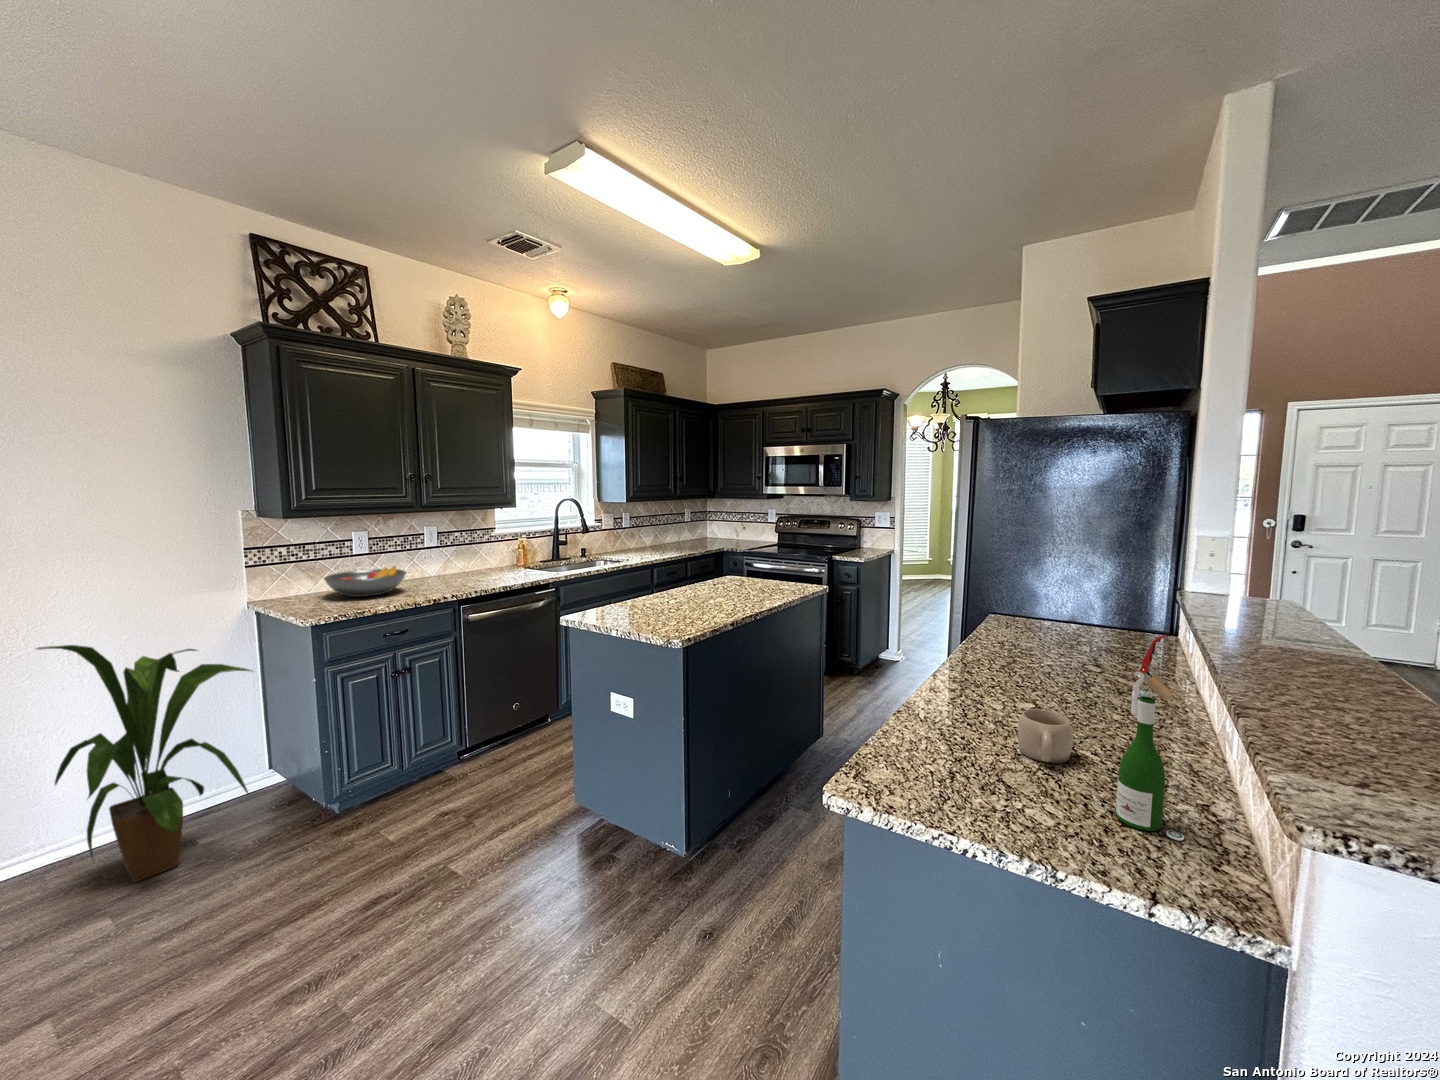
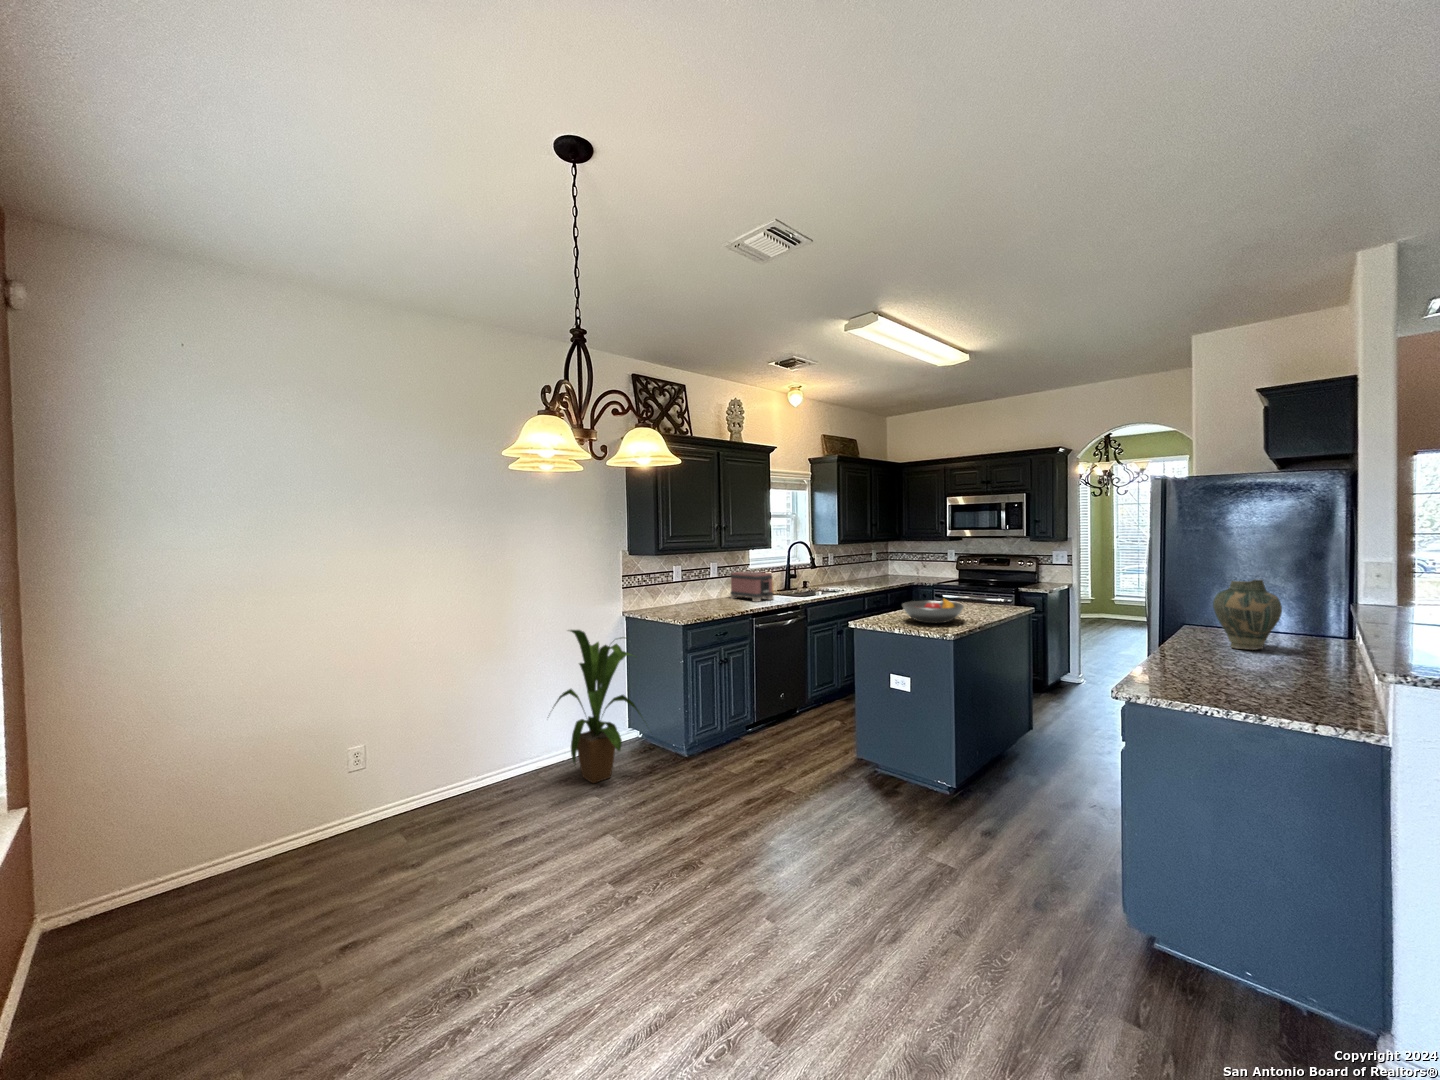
toaster: none [459,537,516,580] -> present [730,571,773,602]
vase: none [1014,560,1100,661] -> present [1213,580,1282,650]
fruit bowl: present [324,566,406,597] -> present [902,599,964,623]
wine bottle: present [1116,635,1184,841] -> none [1297,605,1337,710]
mug: present [1018,709,1073,763] -> none [1230,660,1267,687]

